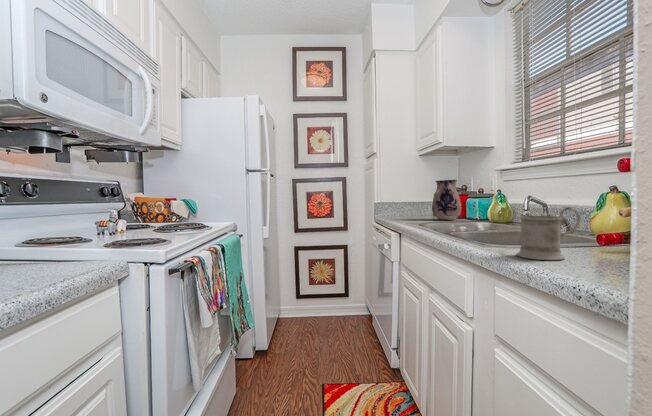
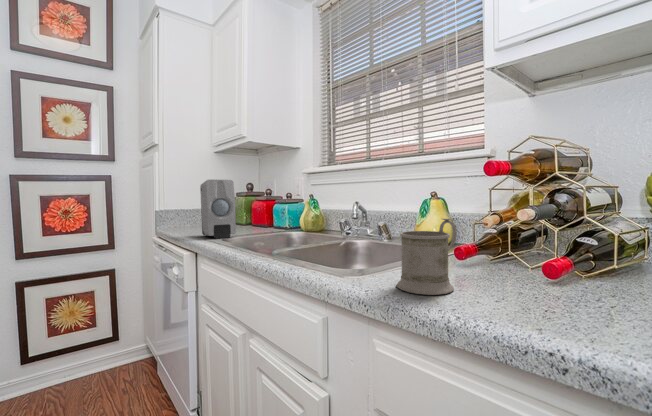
soap dispenser: none [403,179,428,224] -> present [200,179,236,238]
ceramic pitcher: present [432,180,462,220] -> none [236,183,269,230]

